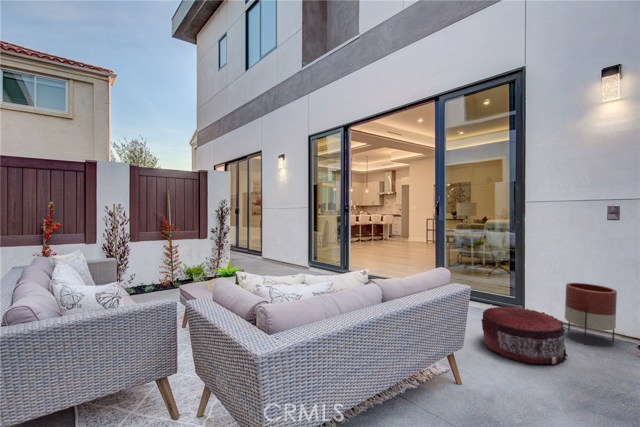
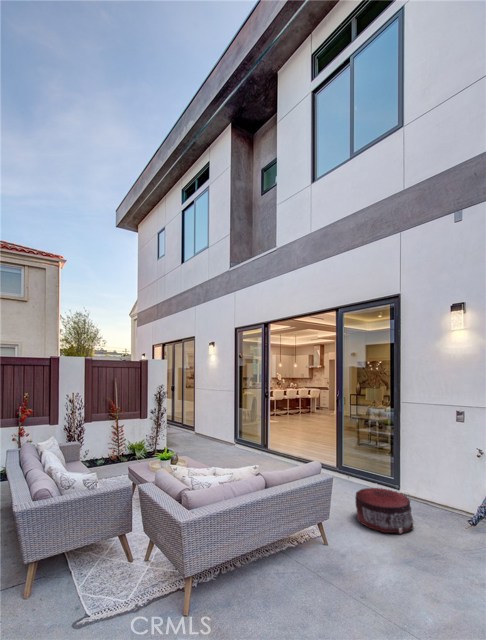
planter: present [565,283,617,344] -> none [423,469,460,521]

